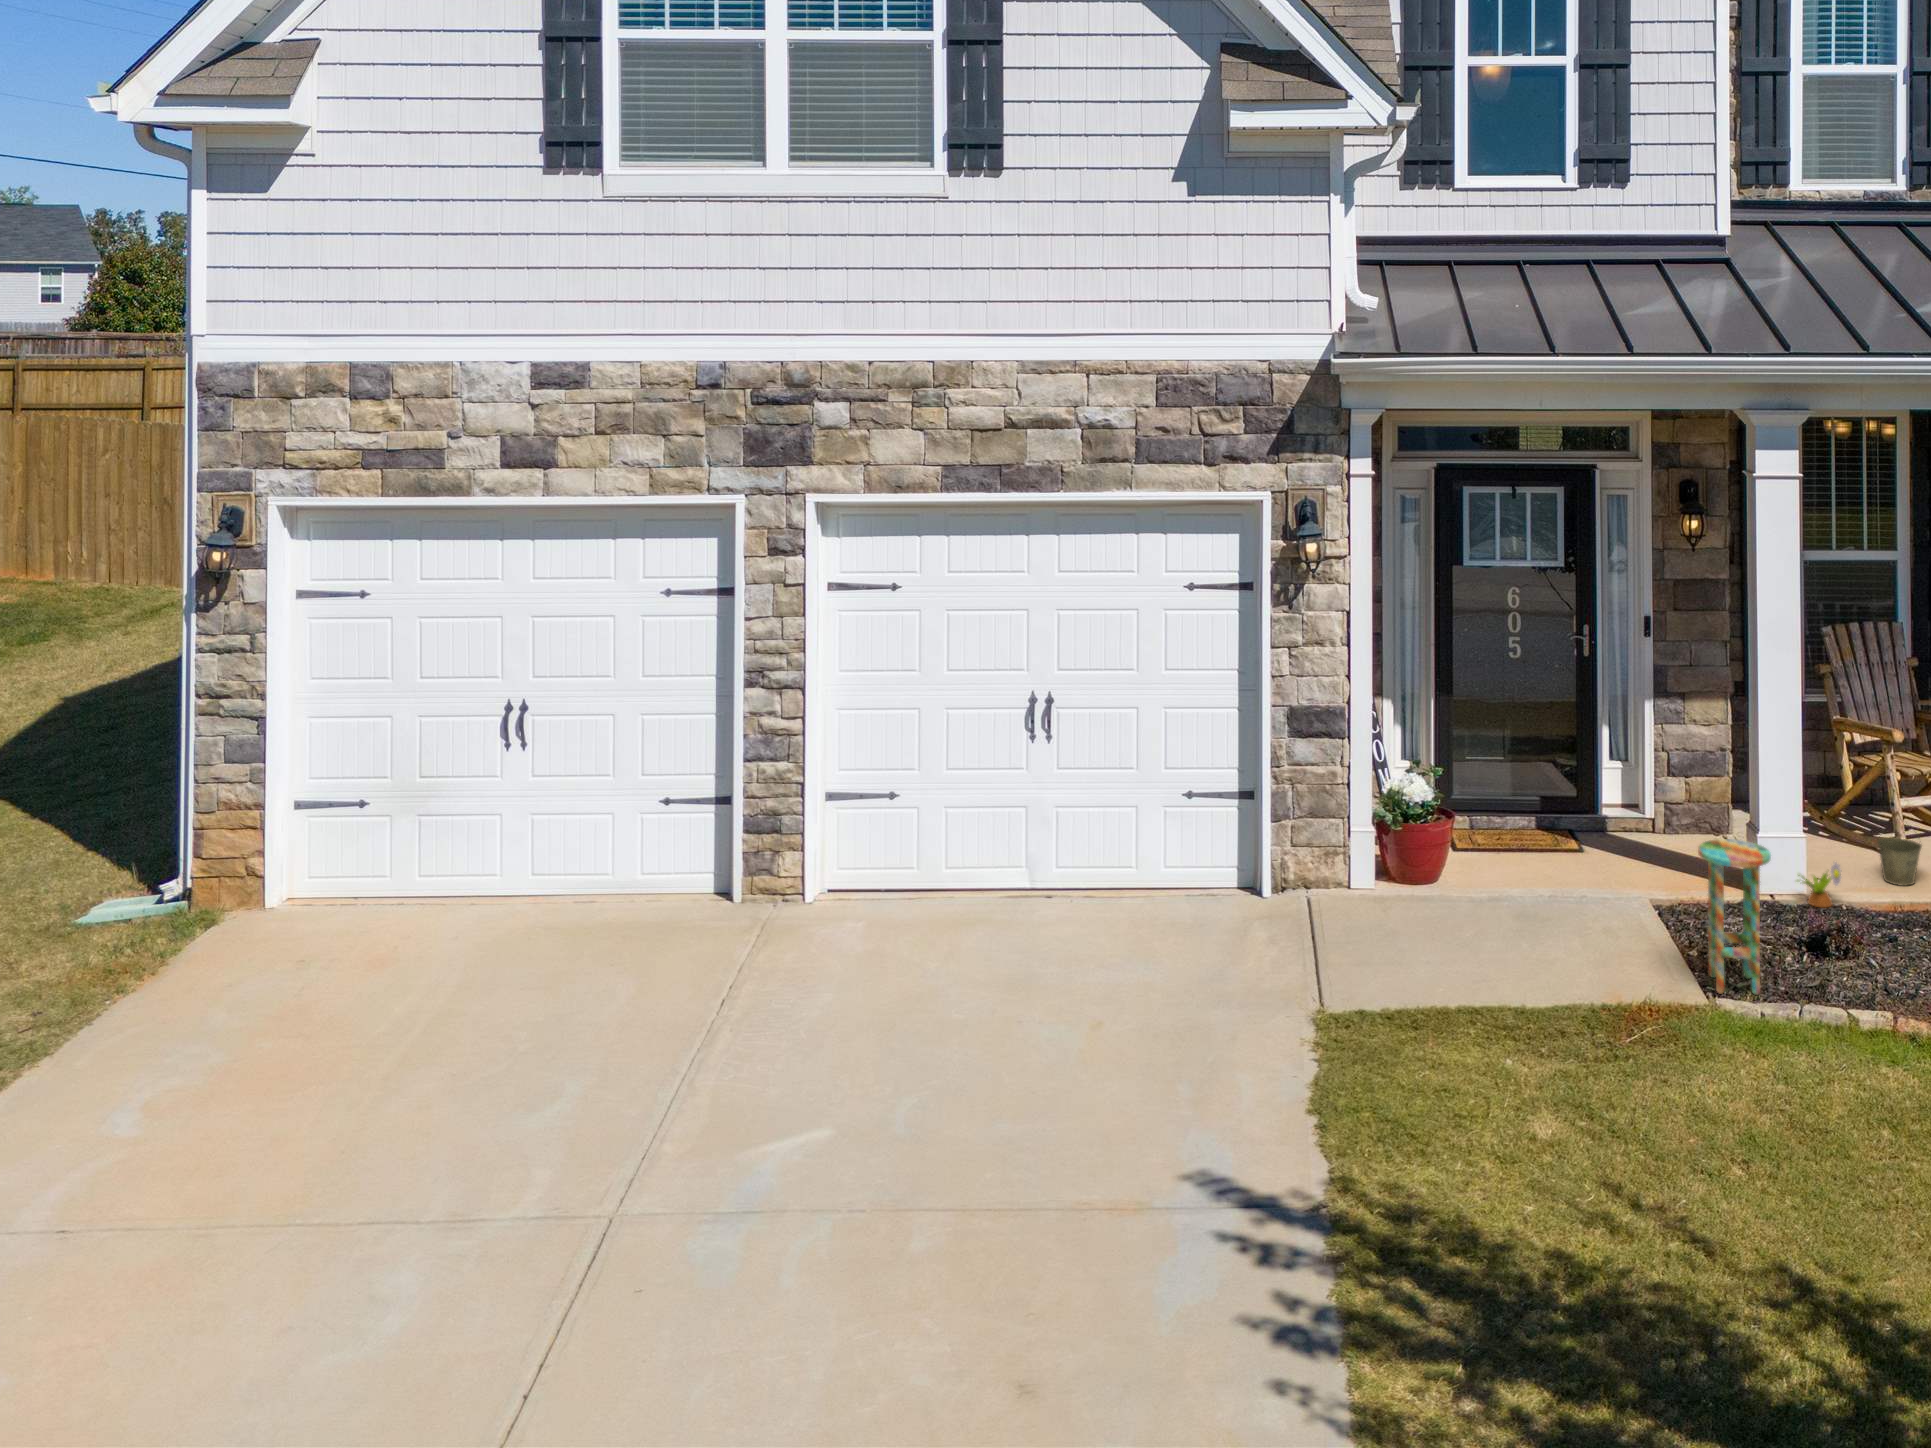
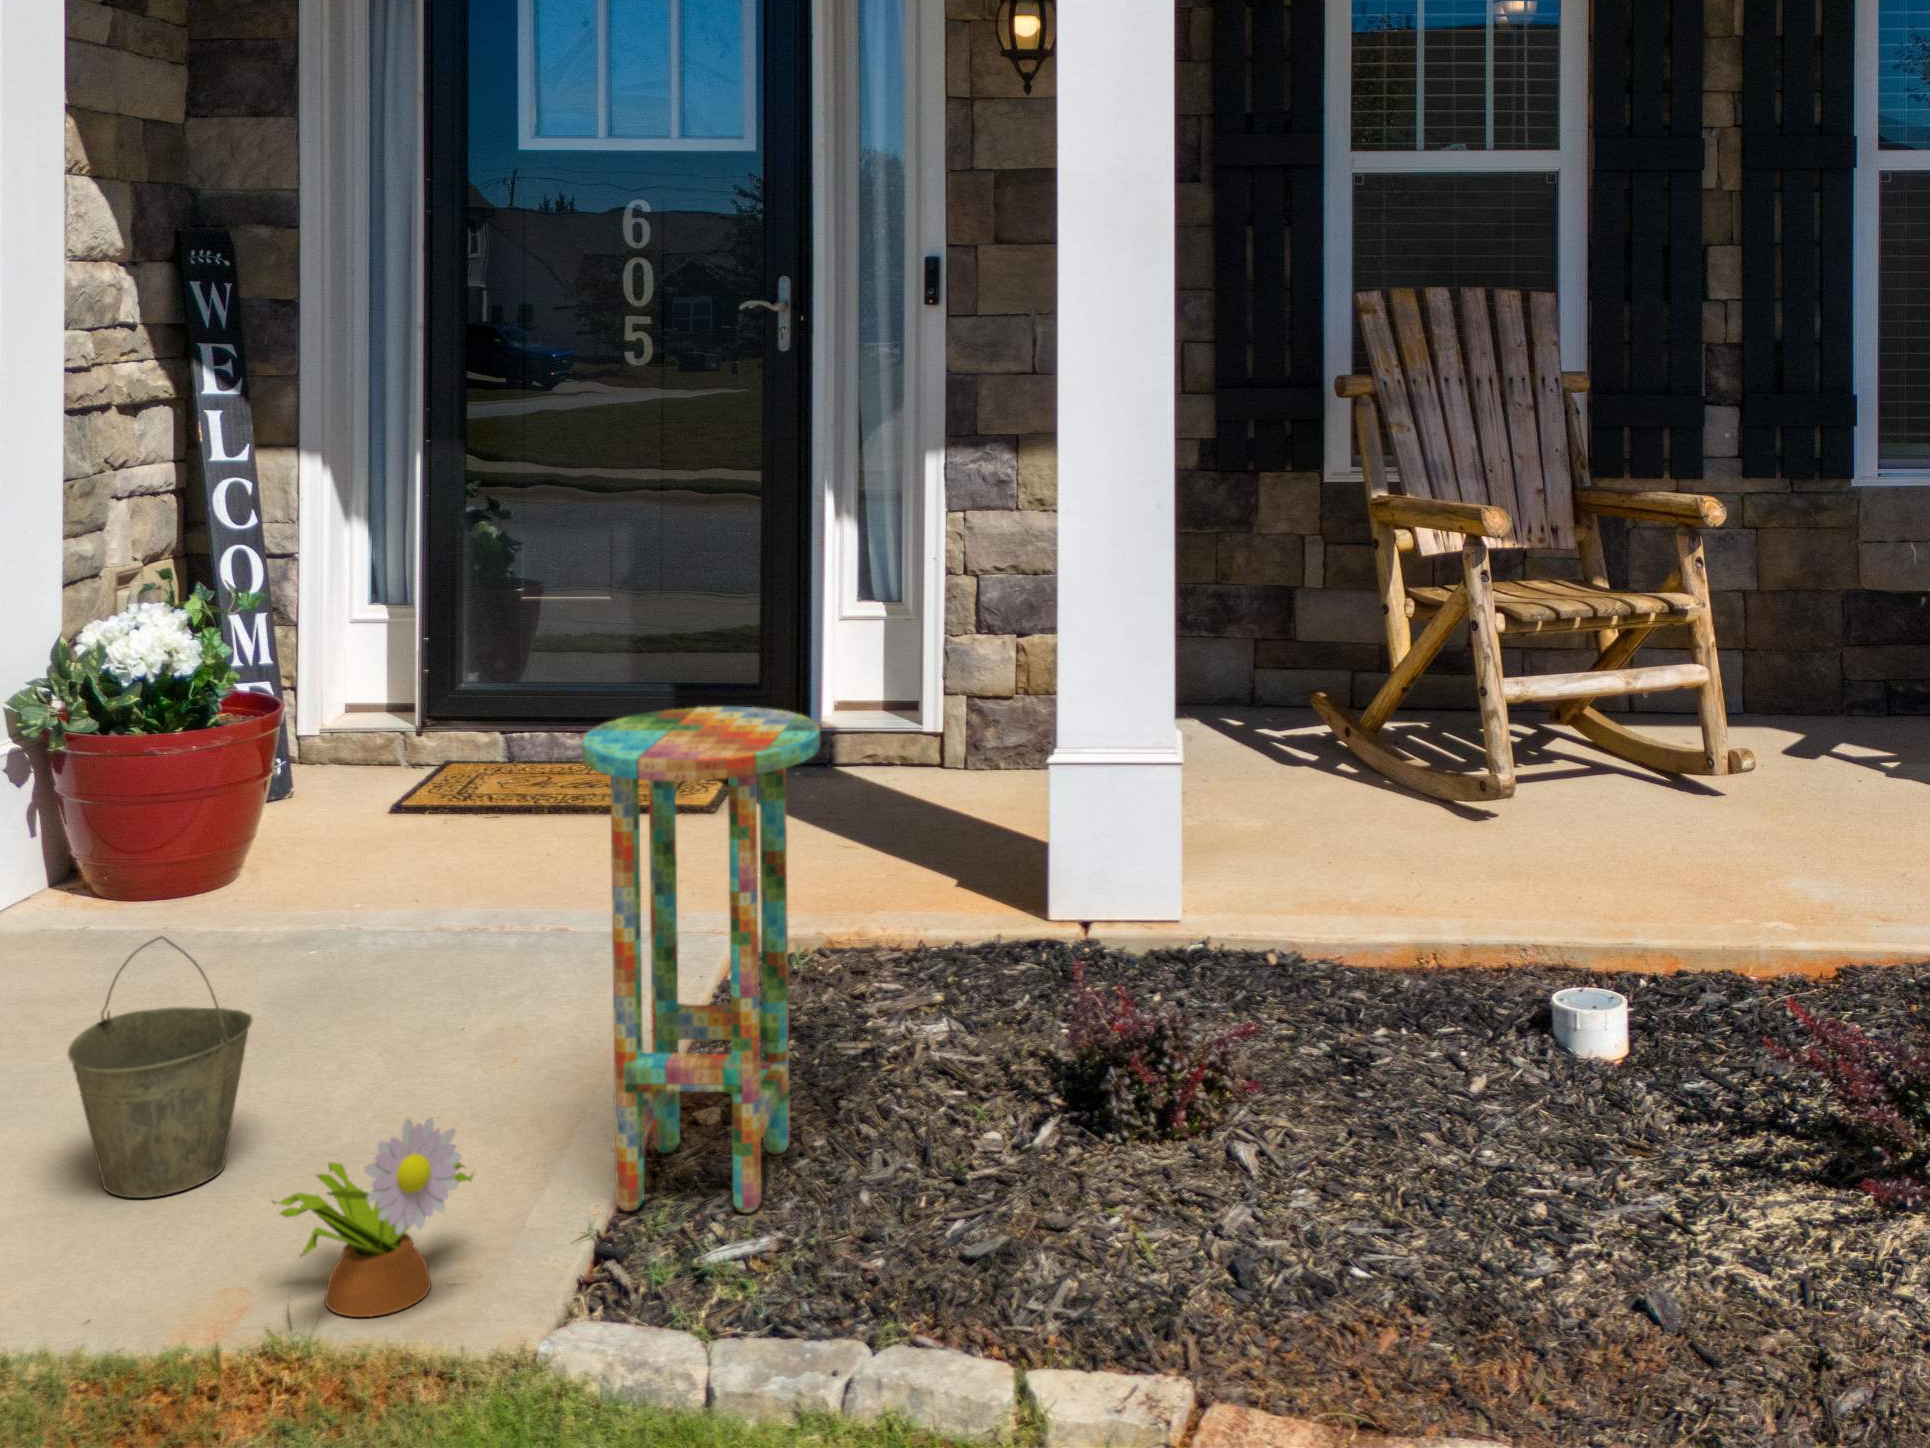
bucket: present [1878,838,1922,886] -> present [68,937,253,1198]
decorative plant: present [1798,862,1841,907] -> present [273,1118,474,1317]

